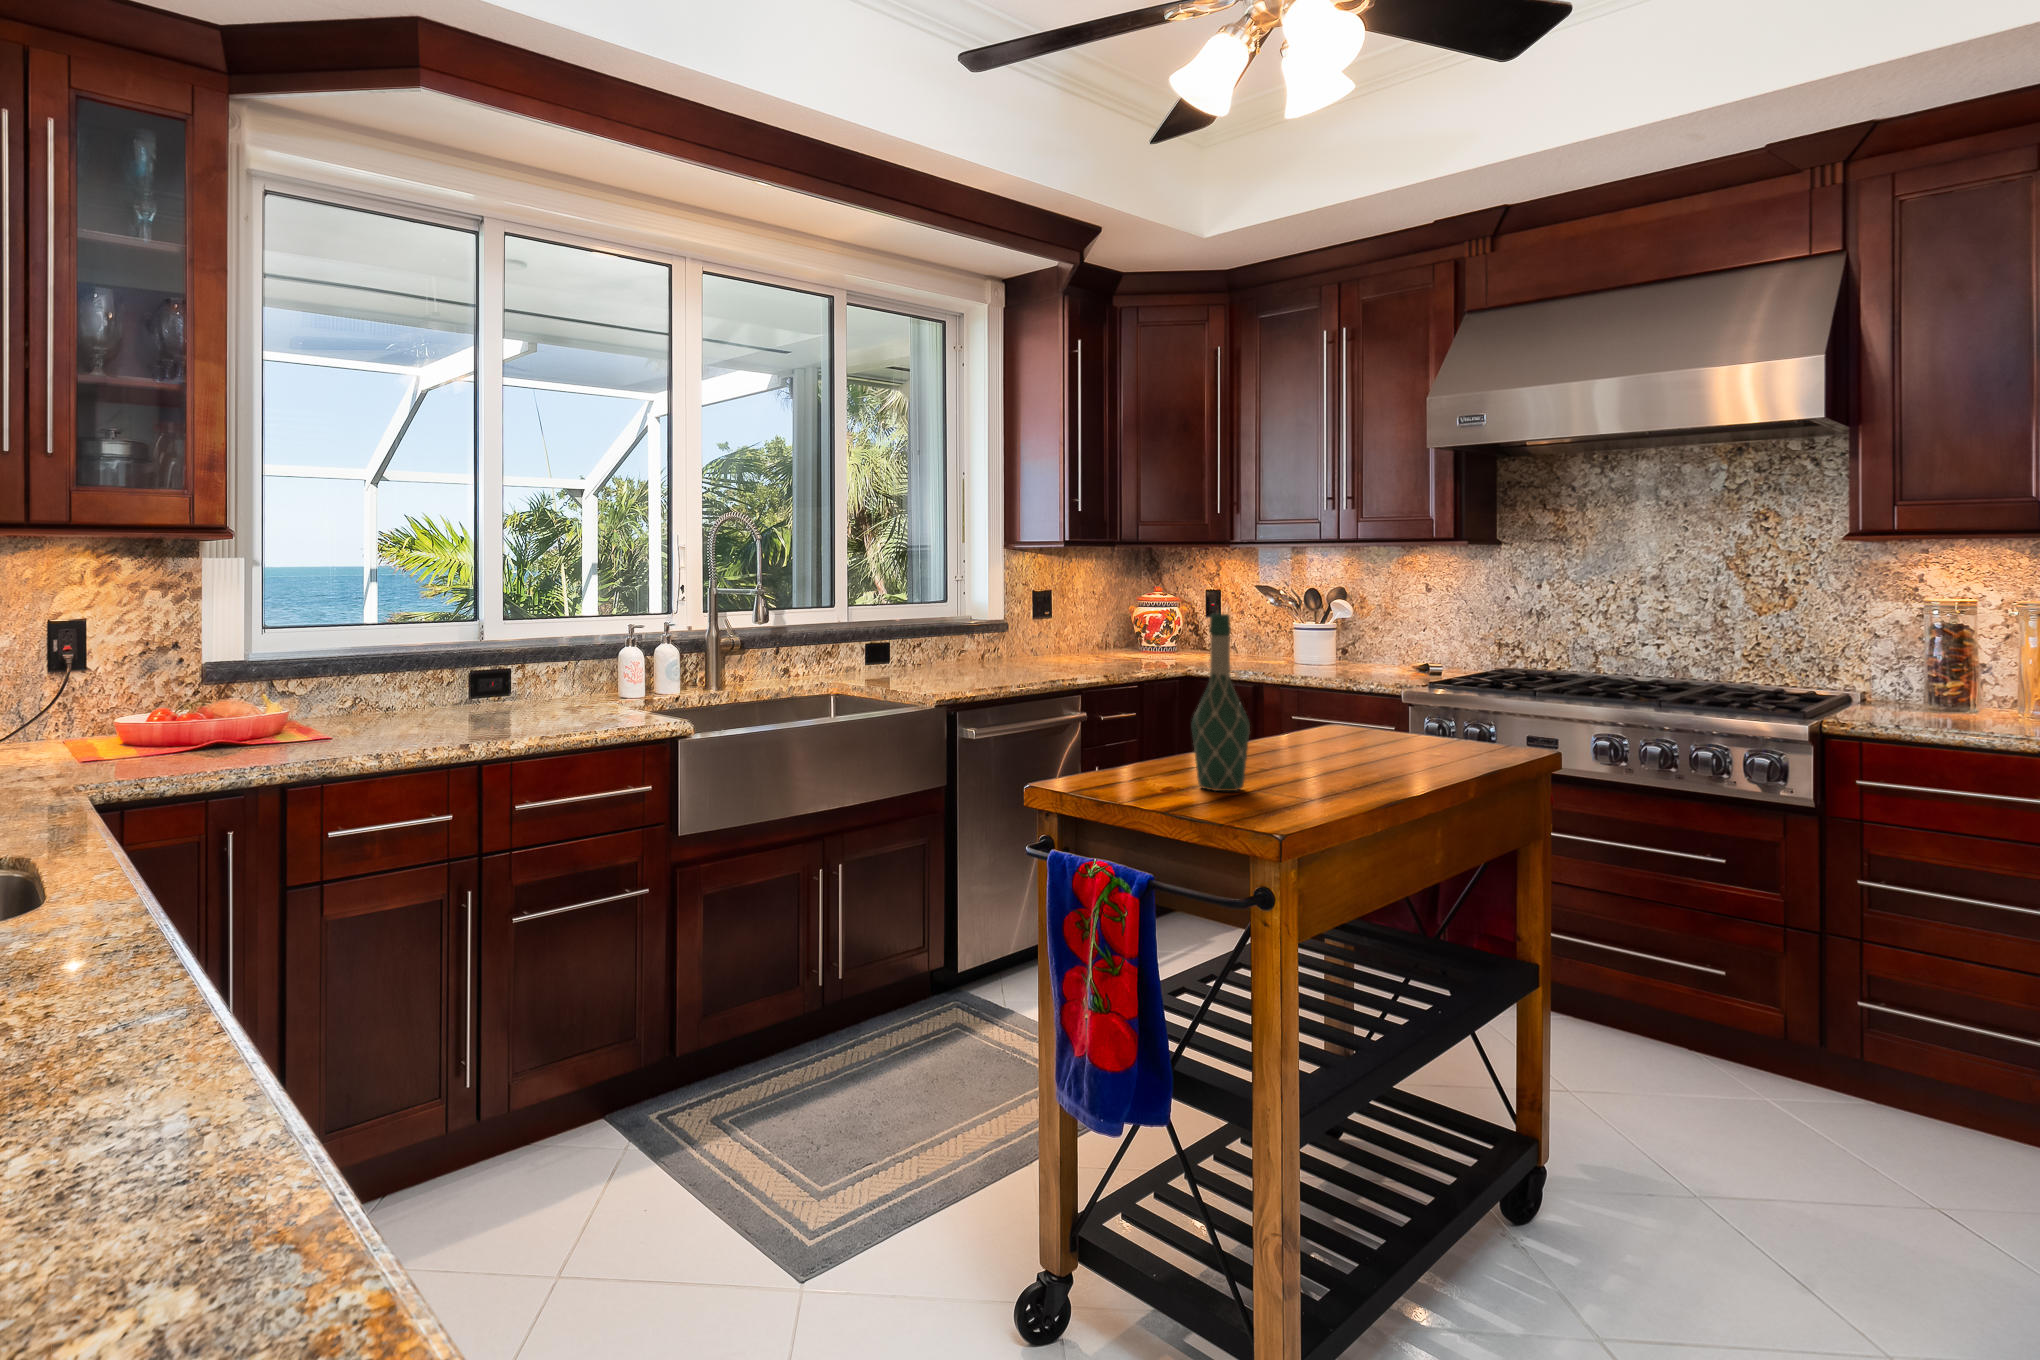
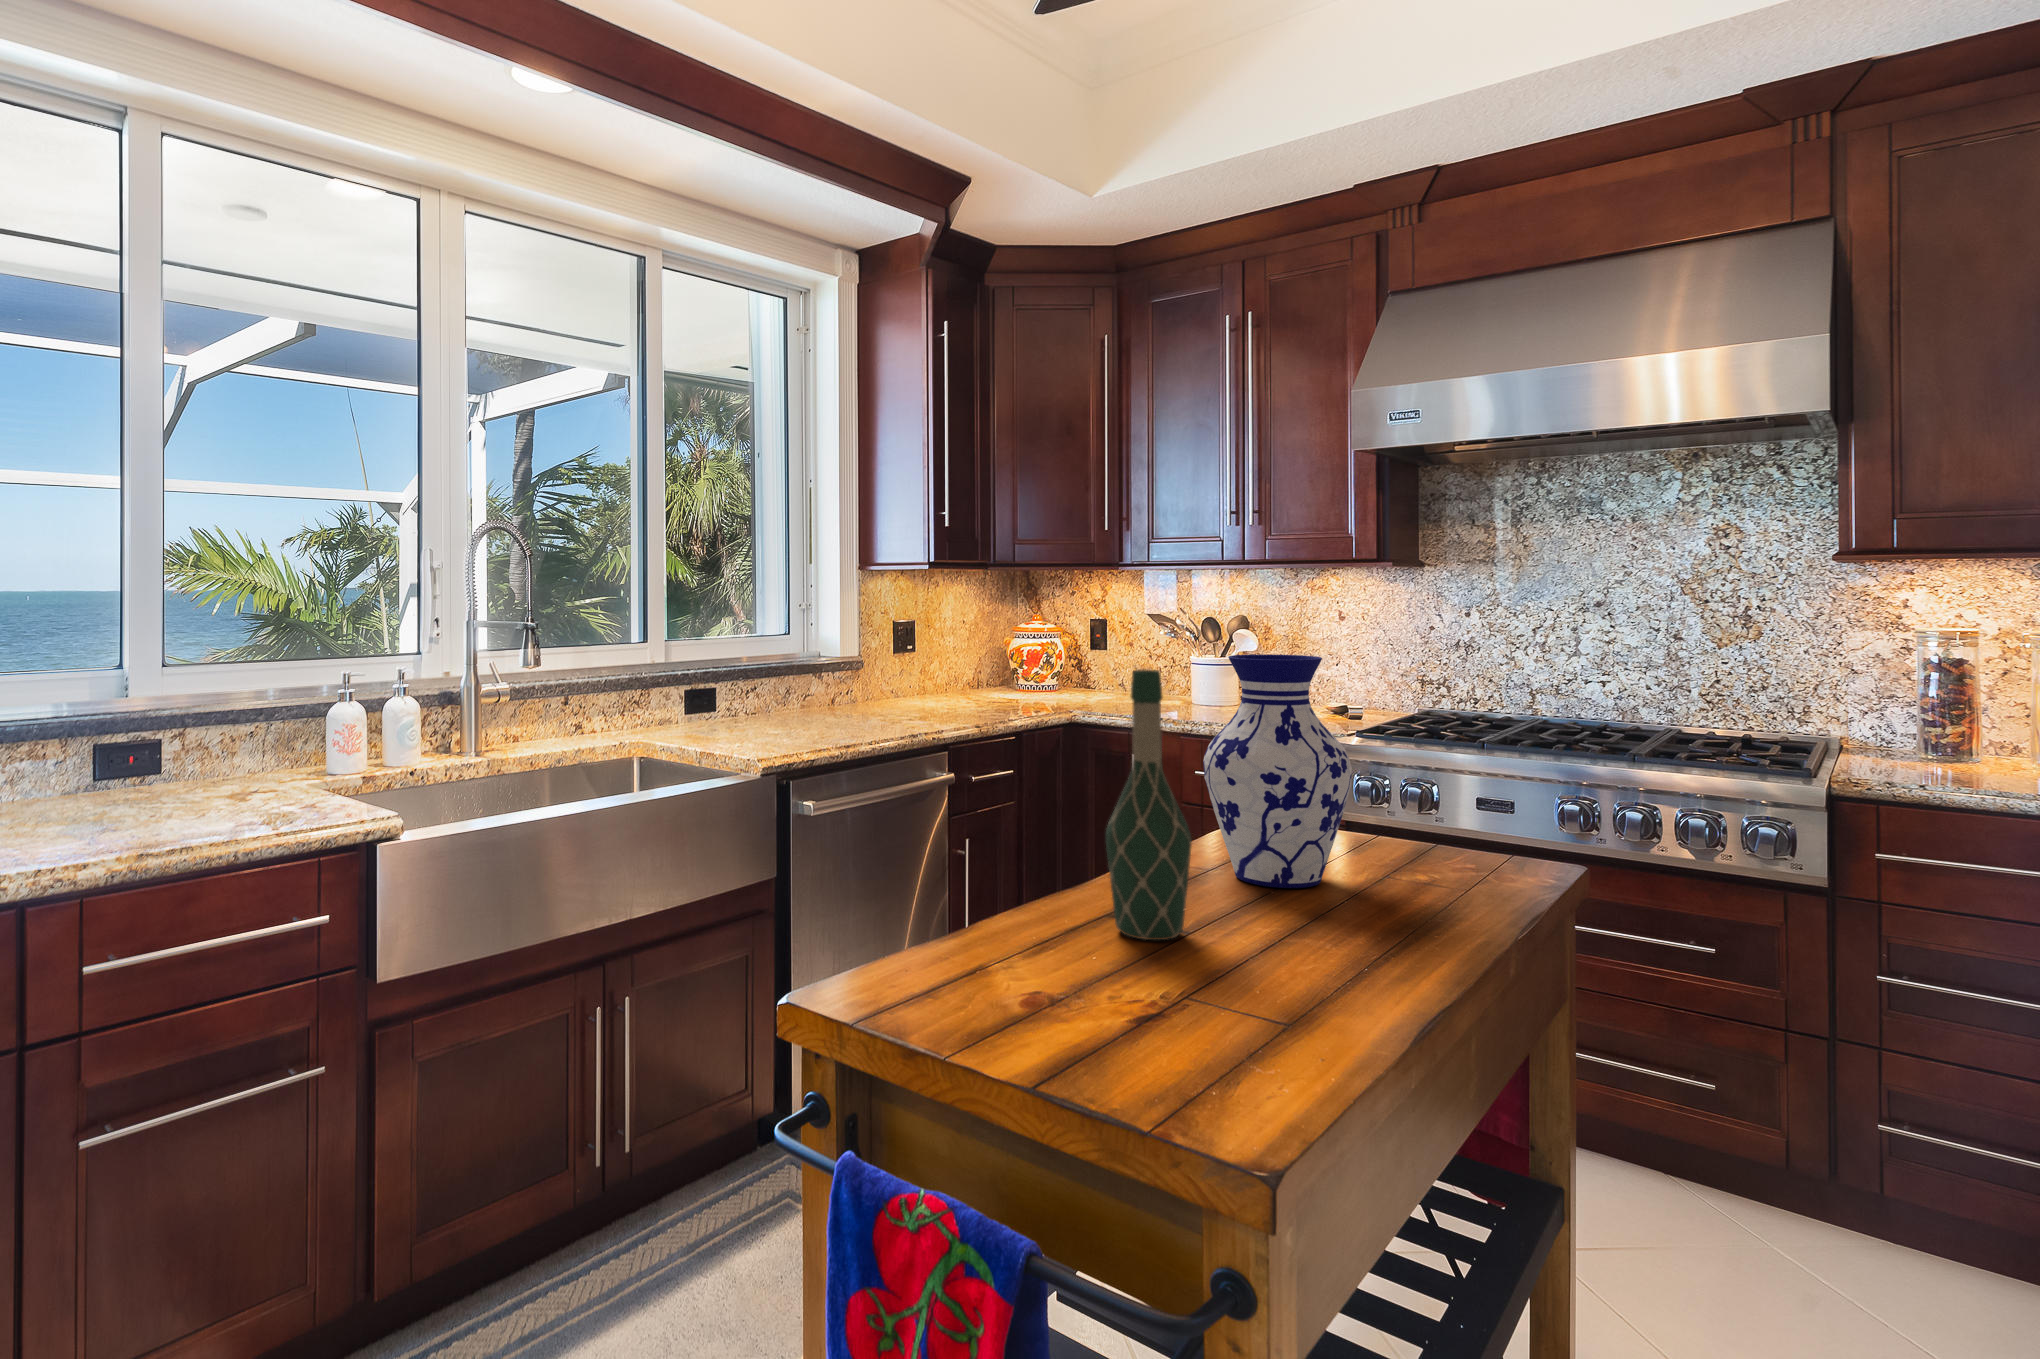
vase: none [1268,608,1376,770] -> present [1203,654,1352,888]

